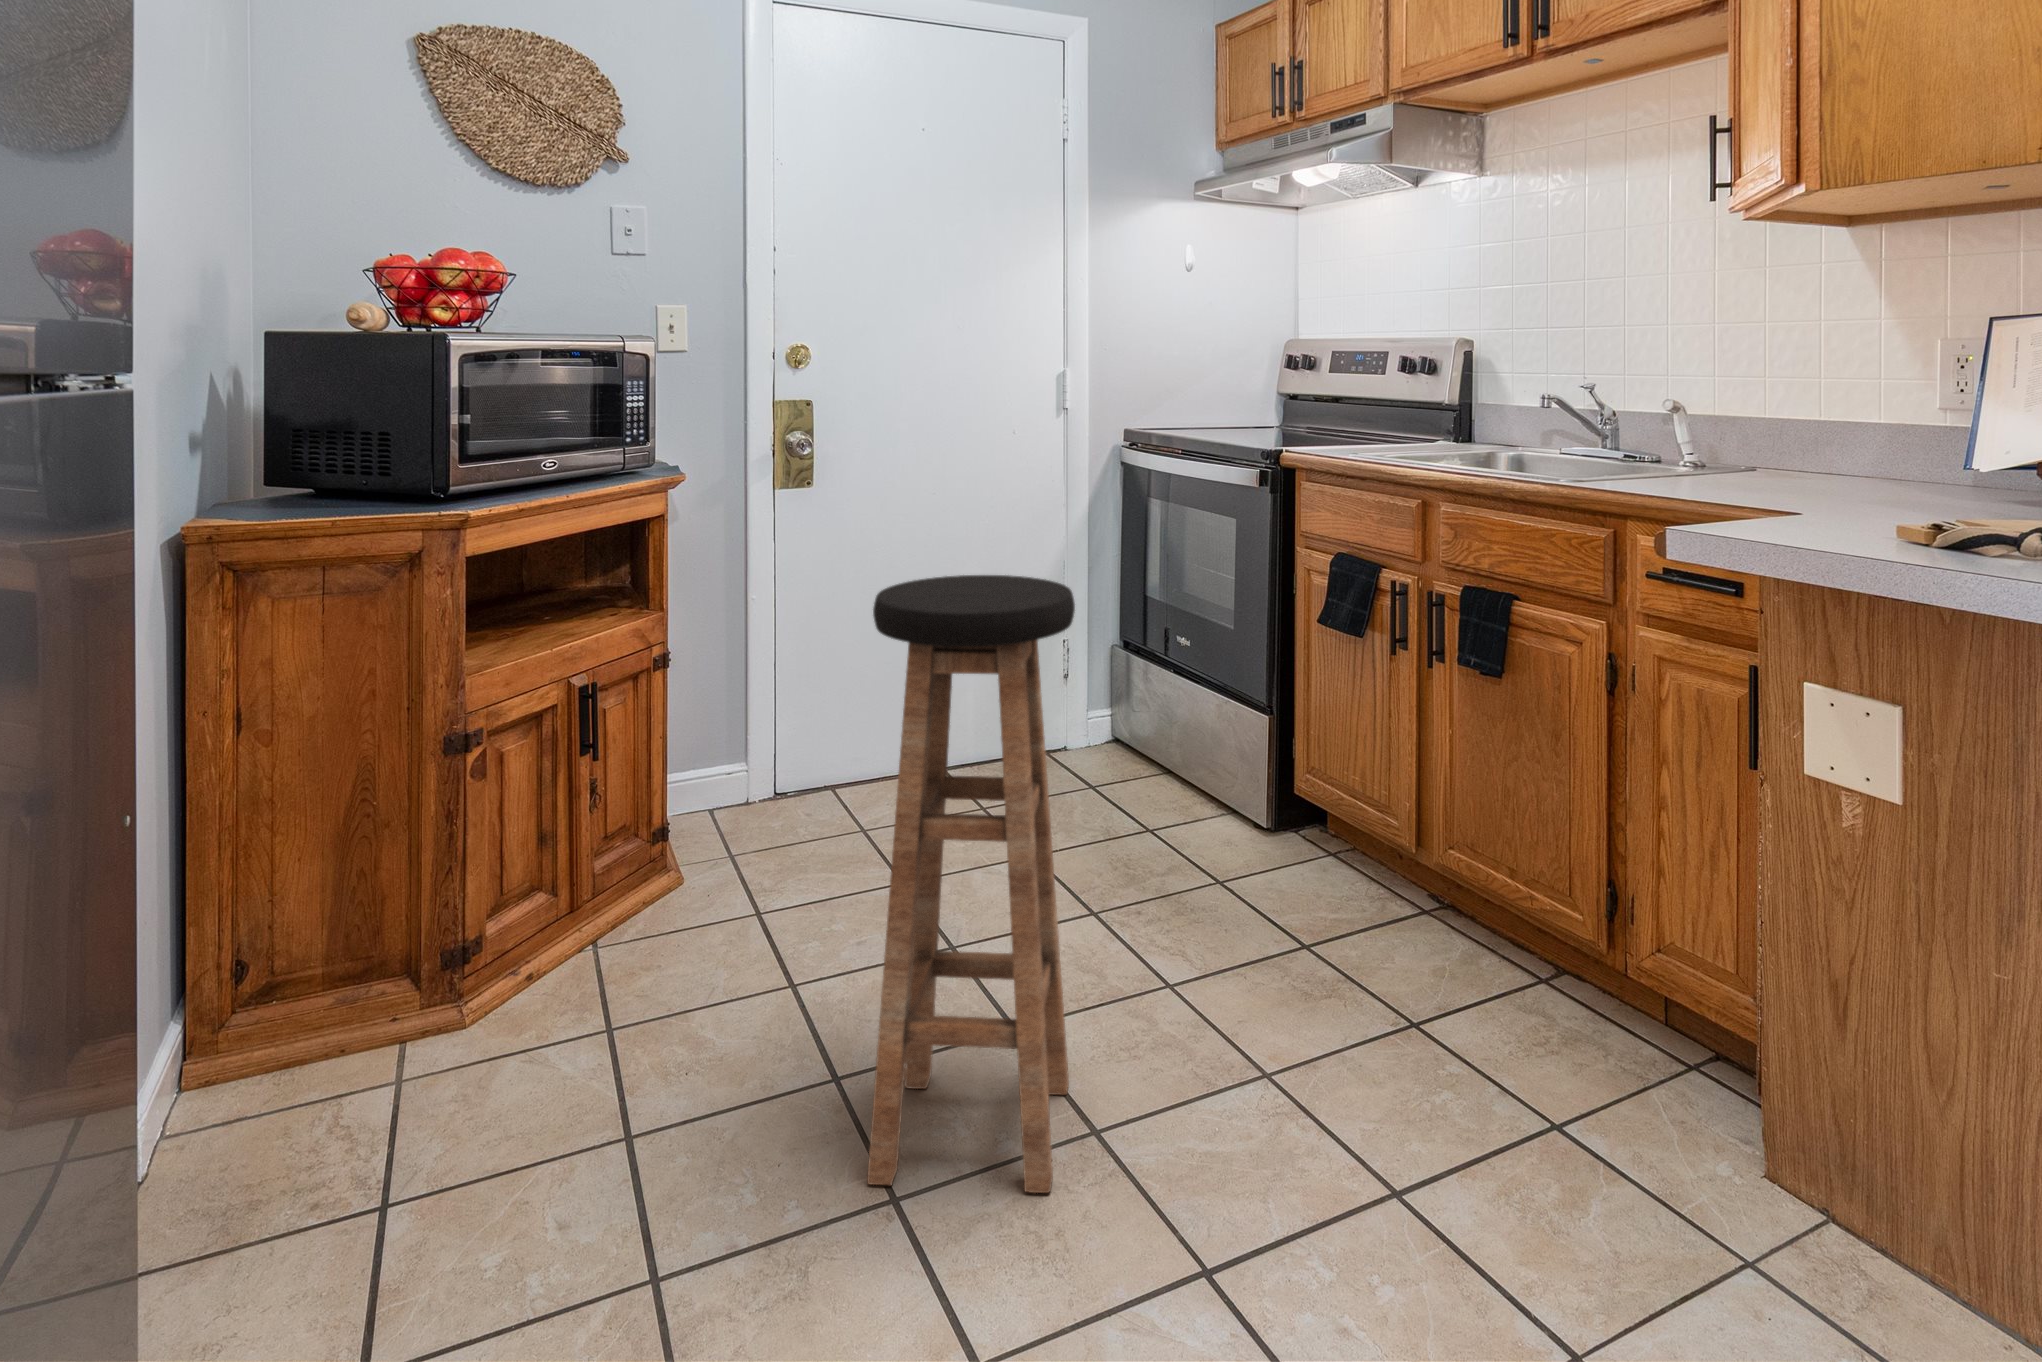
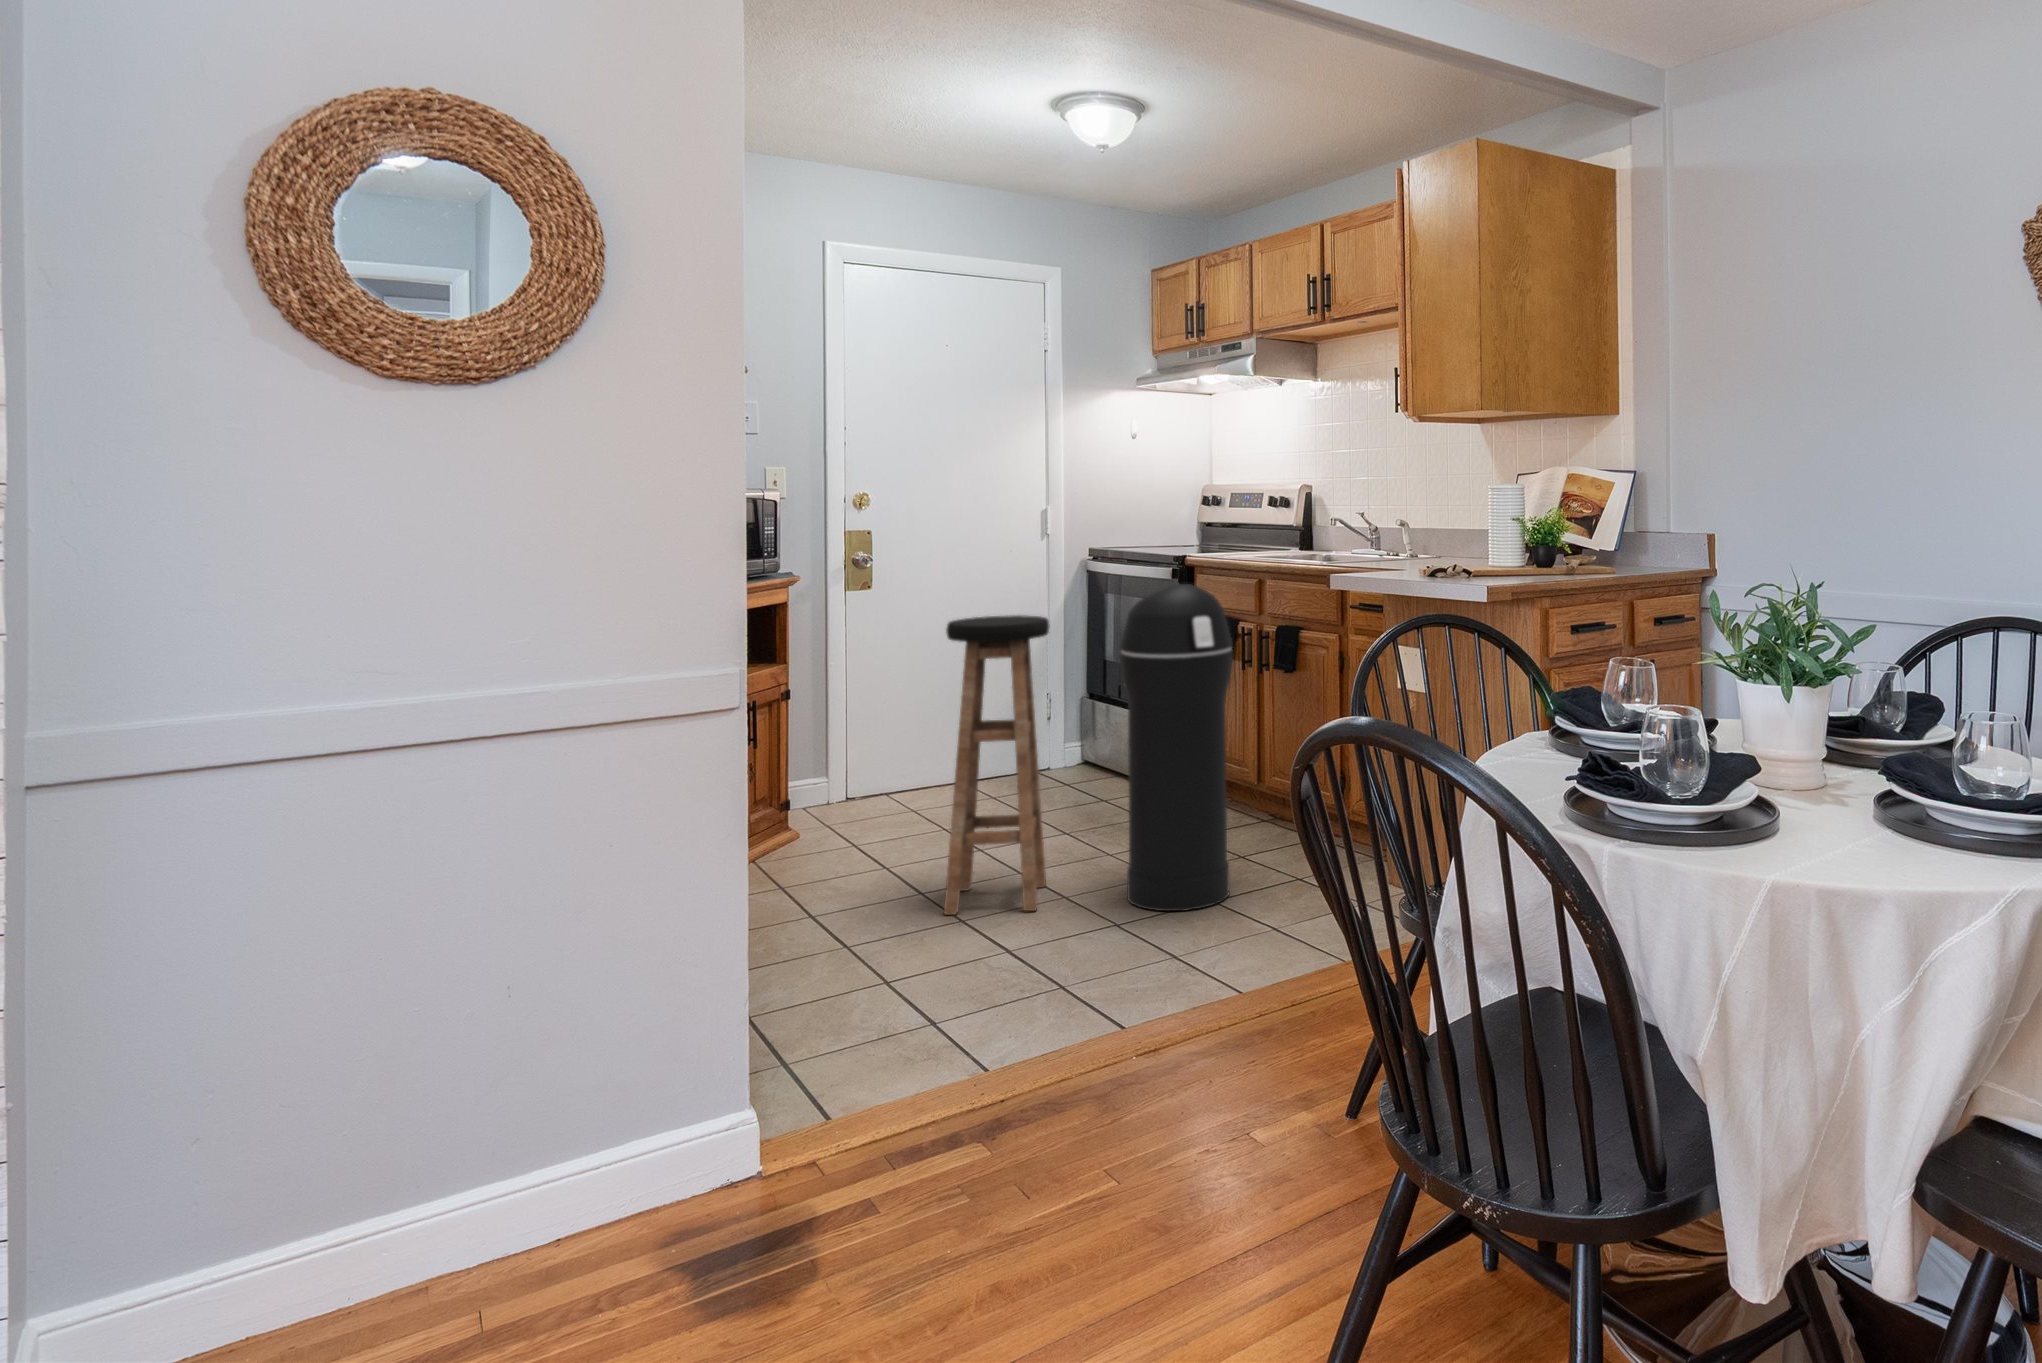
trash can: none [1218,537,1457,1239] -> present [1119,584,1233,911]

